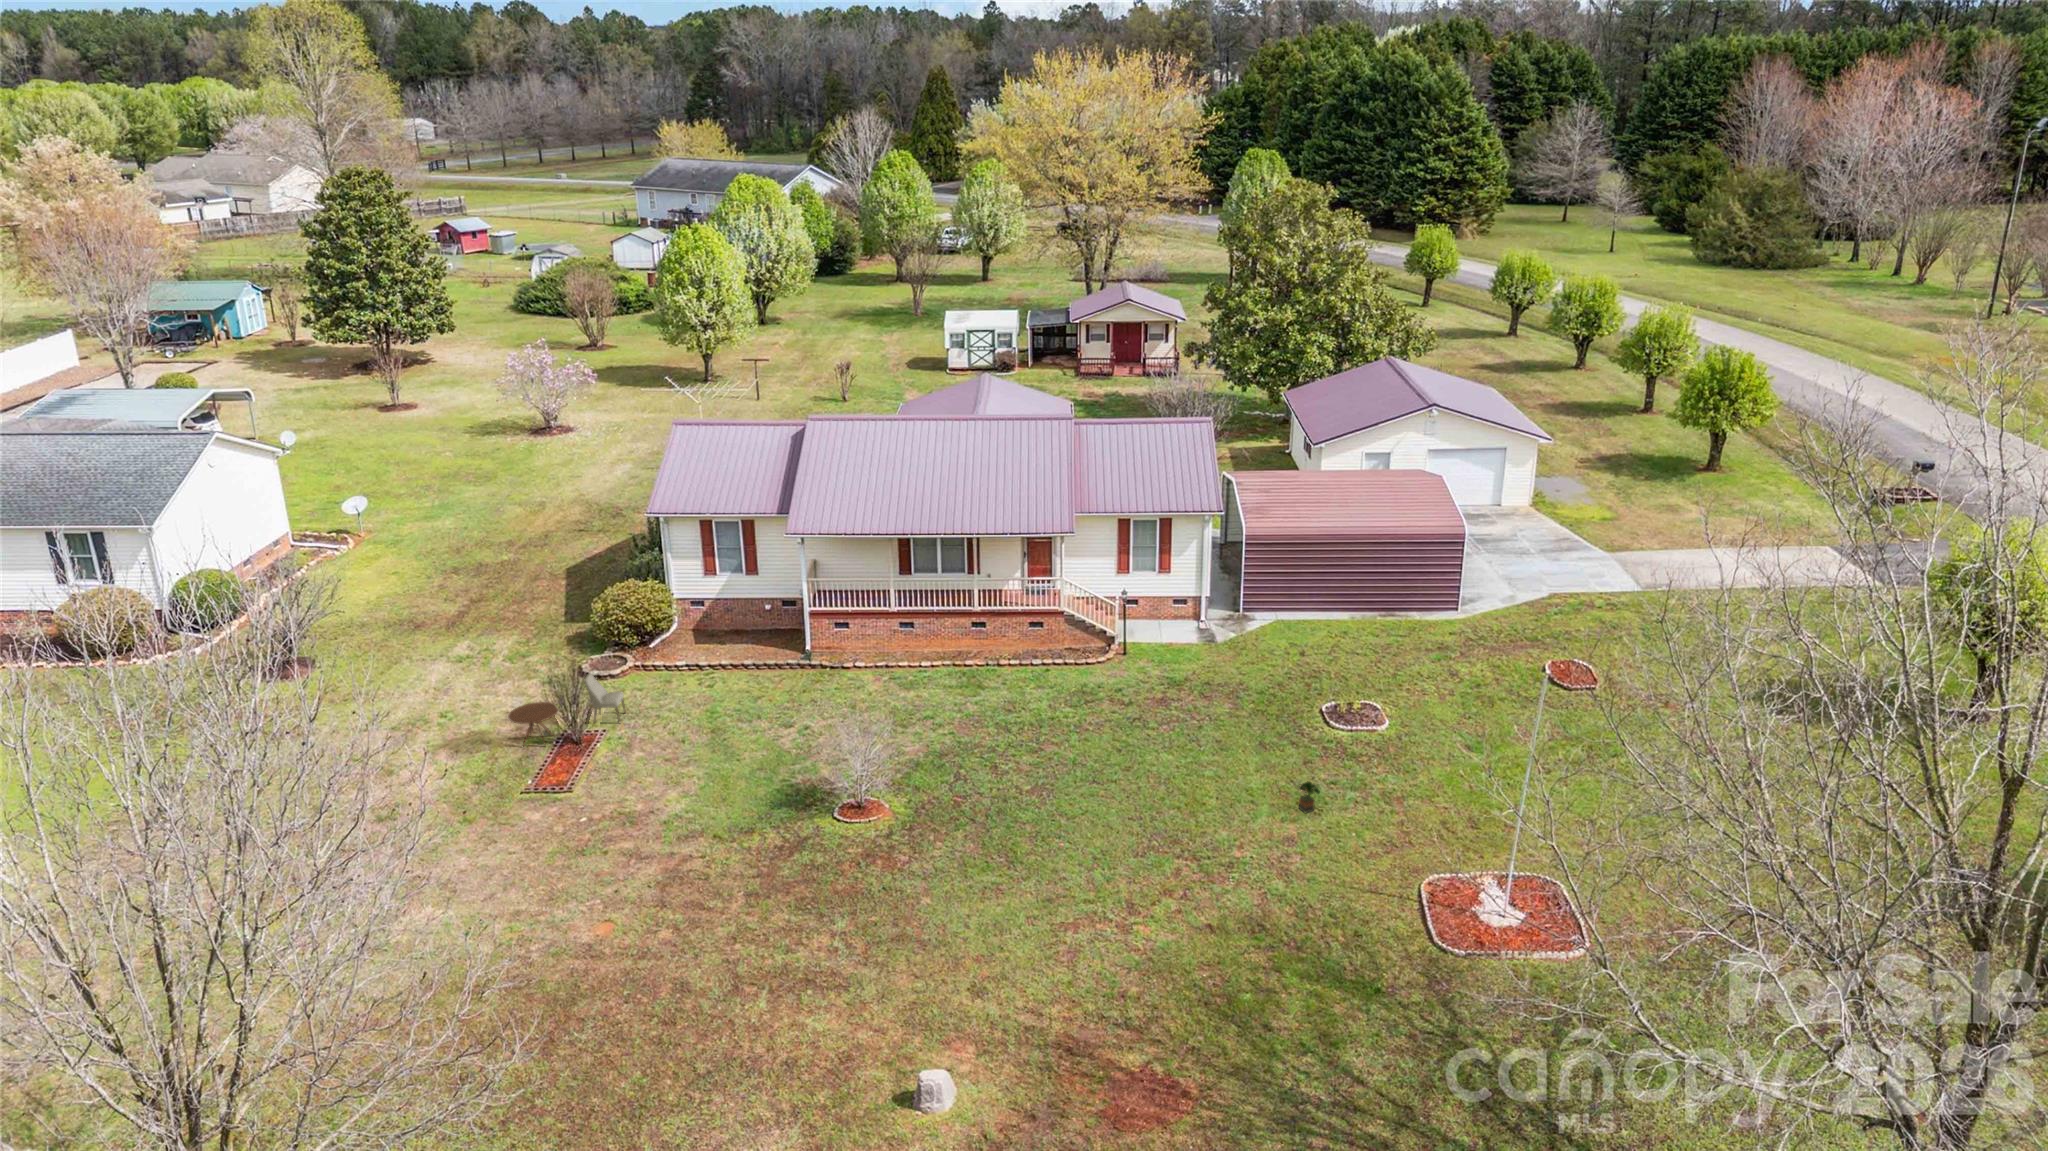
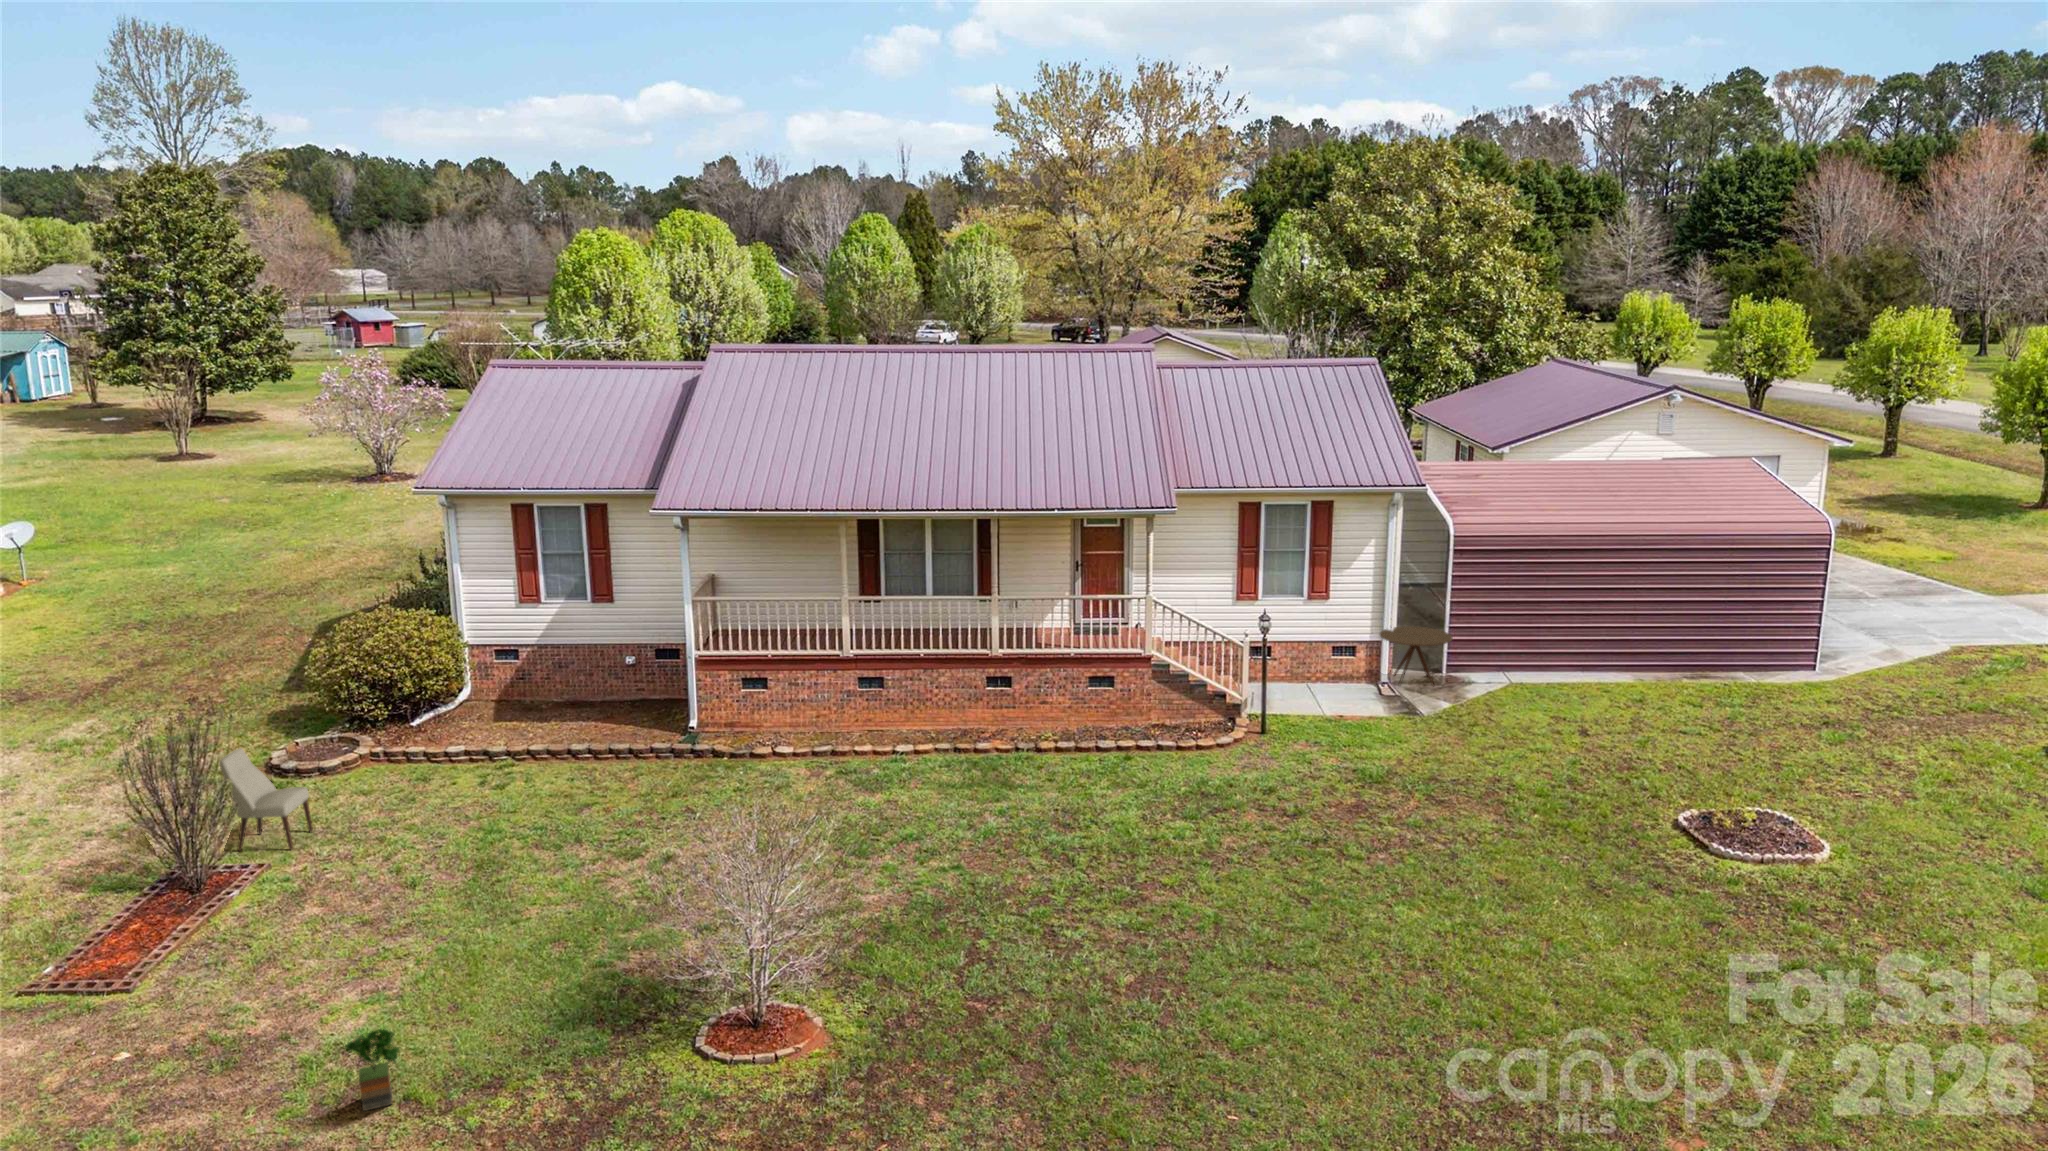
round table: present [508,702,558,745] -> present [1380,626,1453,686]
potted tree: present [1298,781,1320,813] -> present [345,1029,399,1111]

